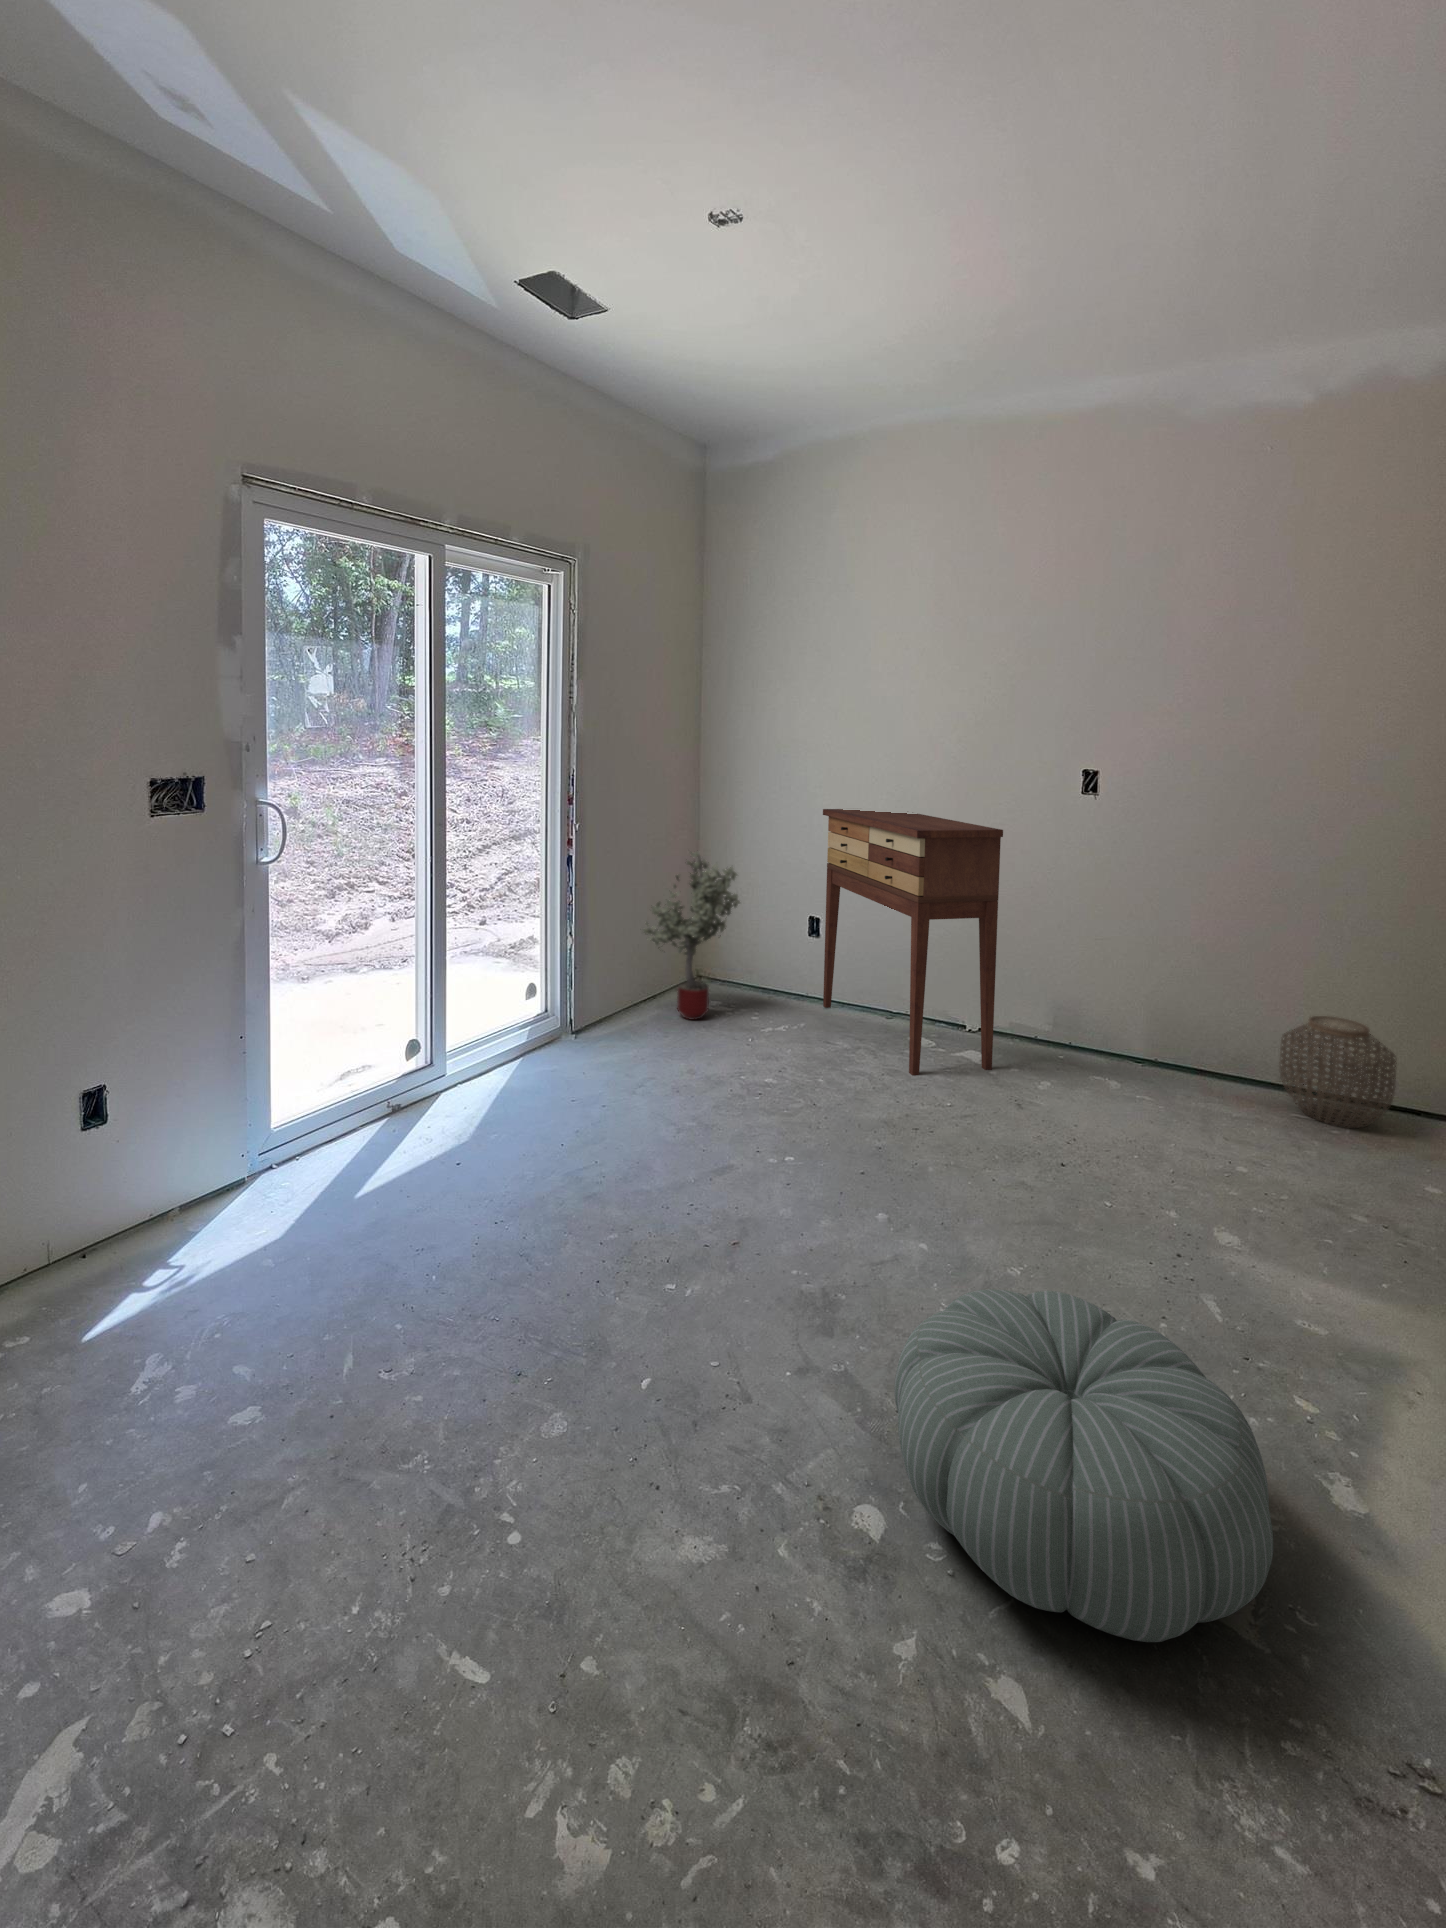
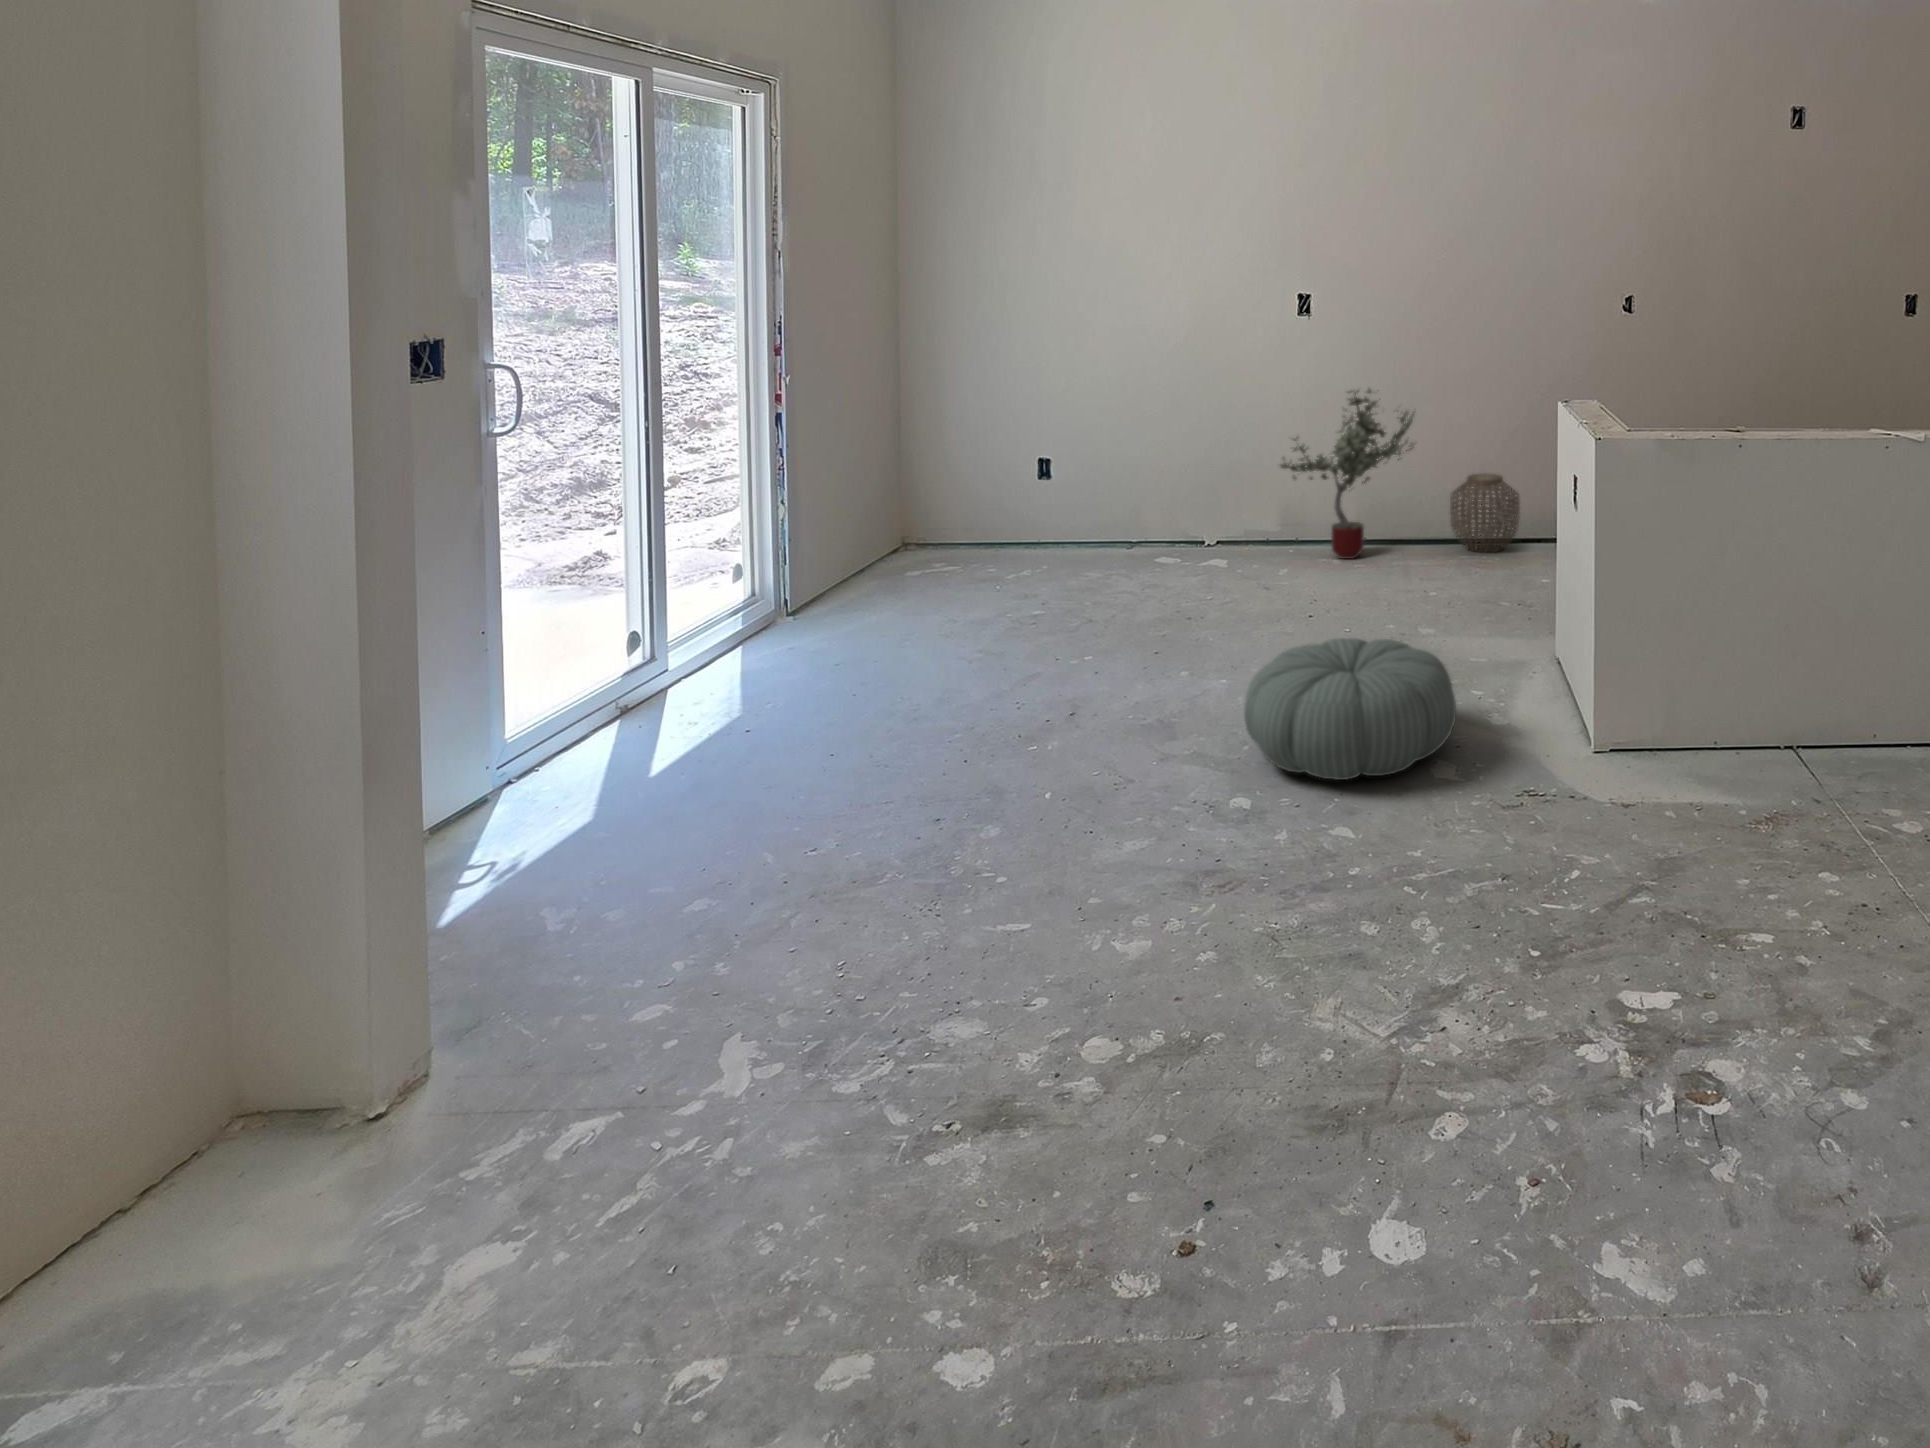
console table: present [823,809,1003,1076] -> none [1053,340,1240,583]
potted tree: present [643,852,740,1020] -> present [1280,389,1414,559]

